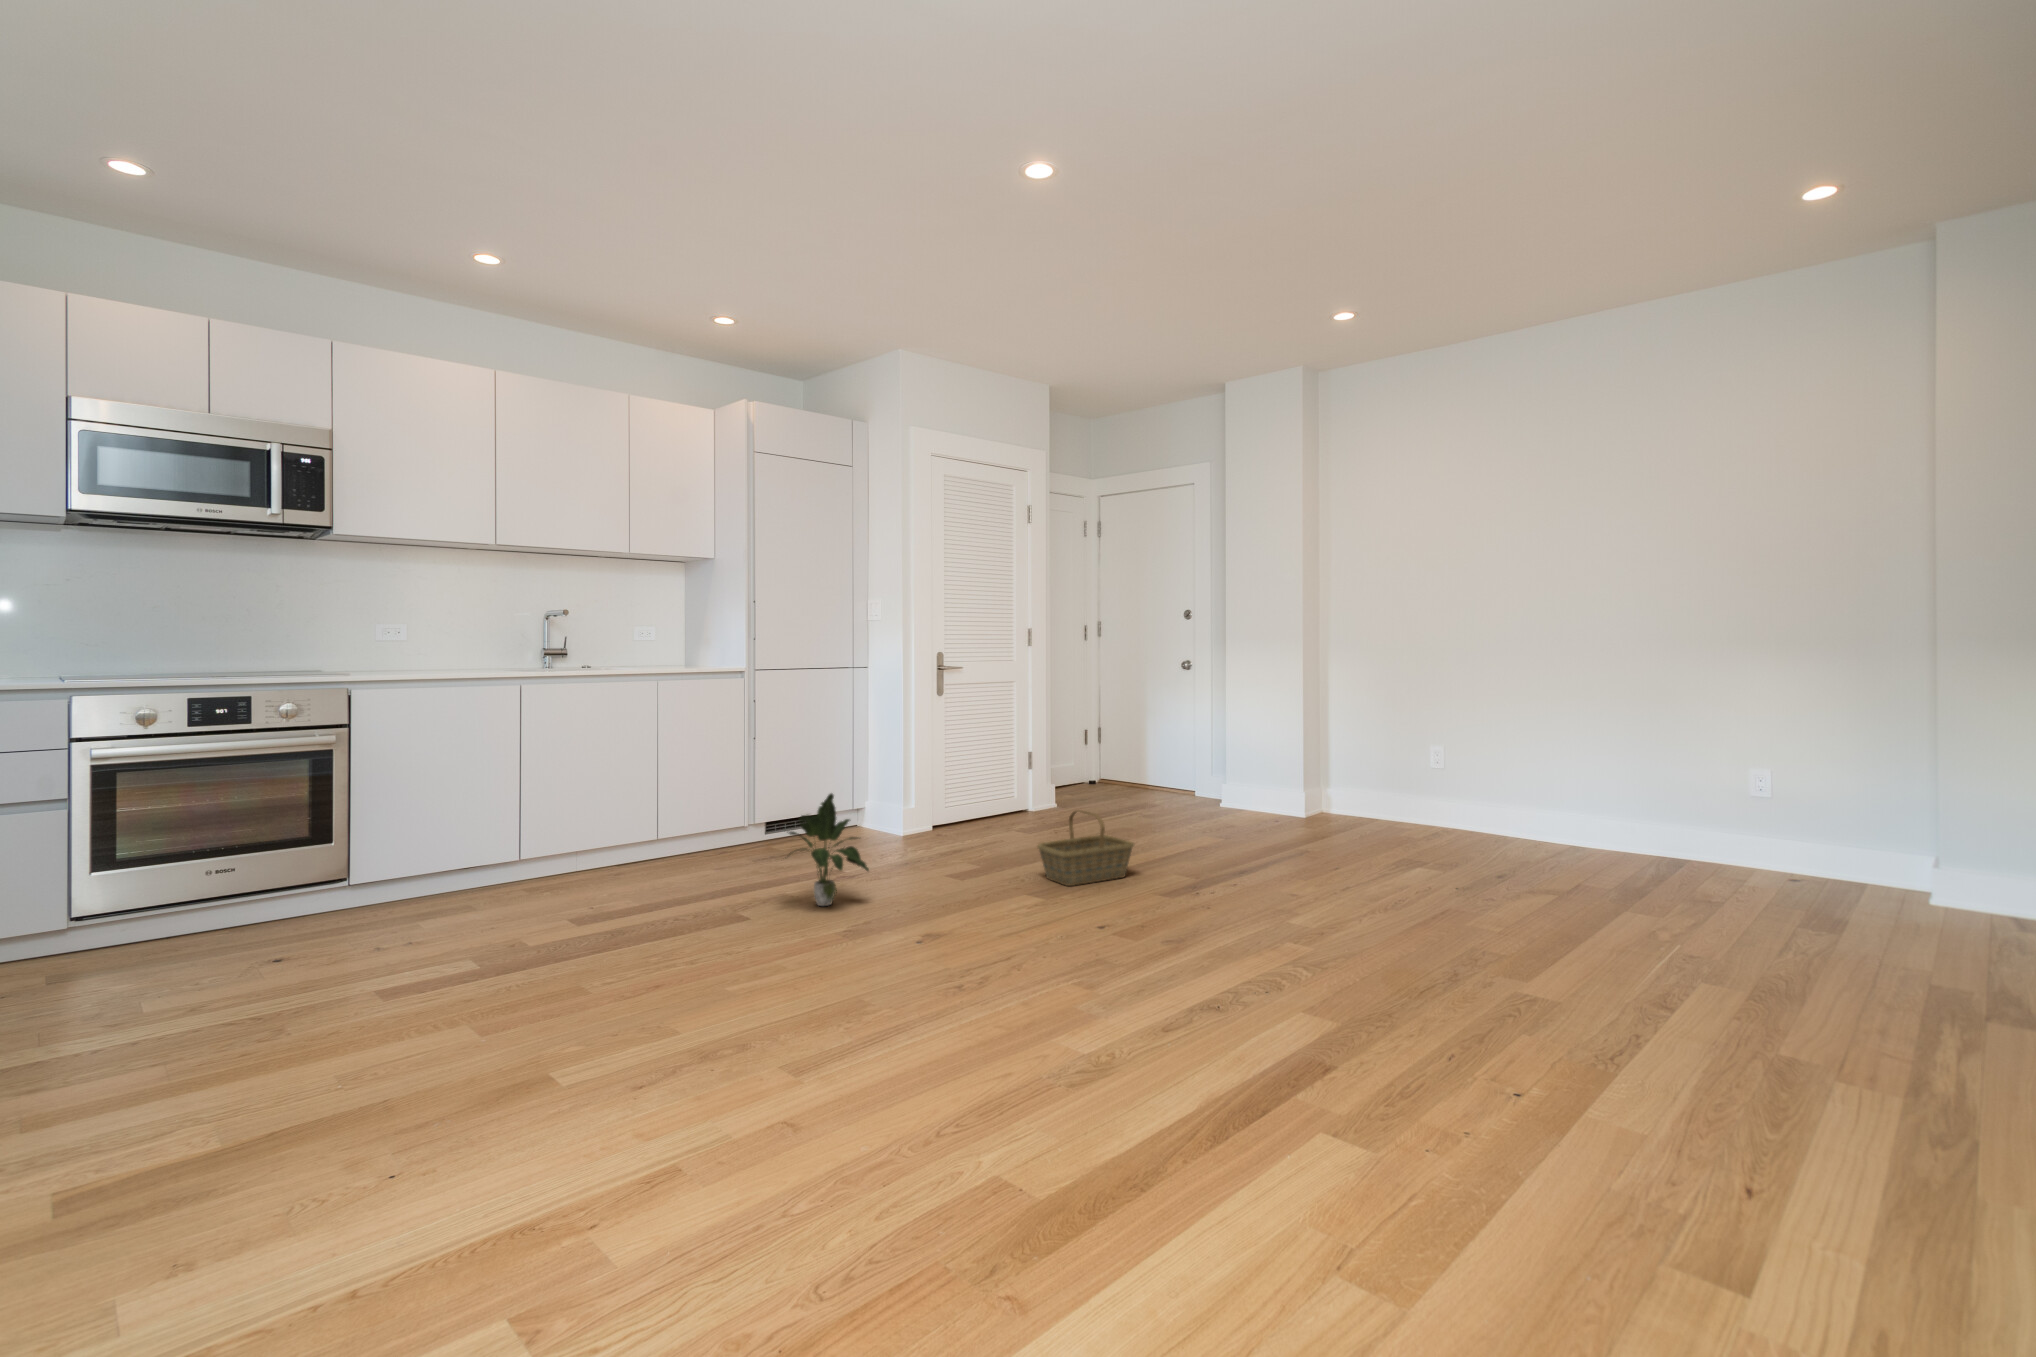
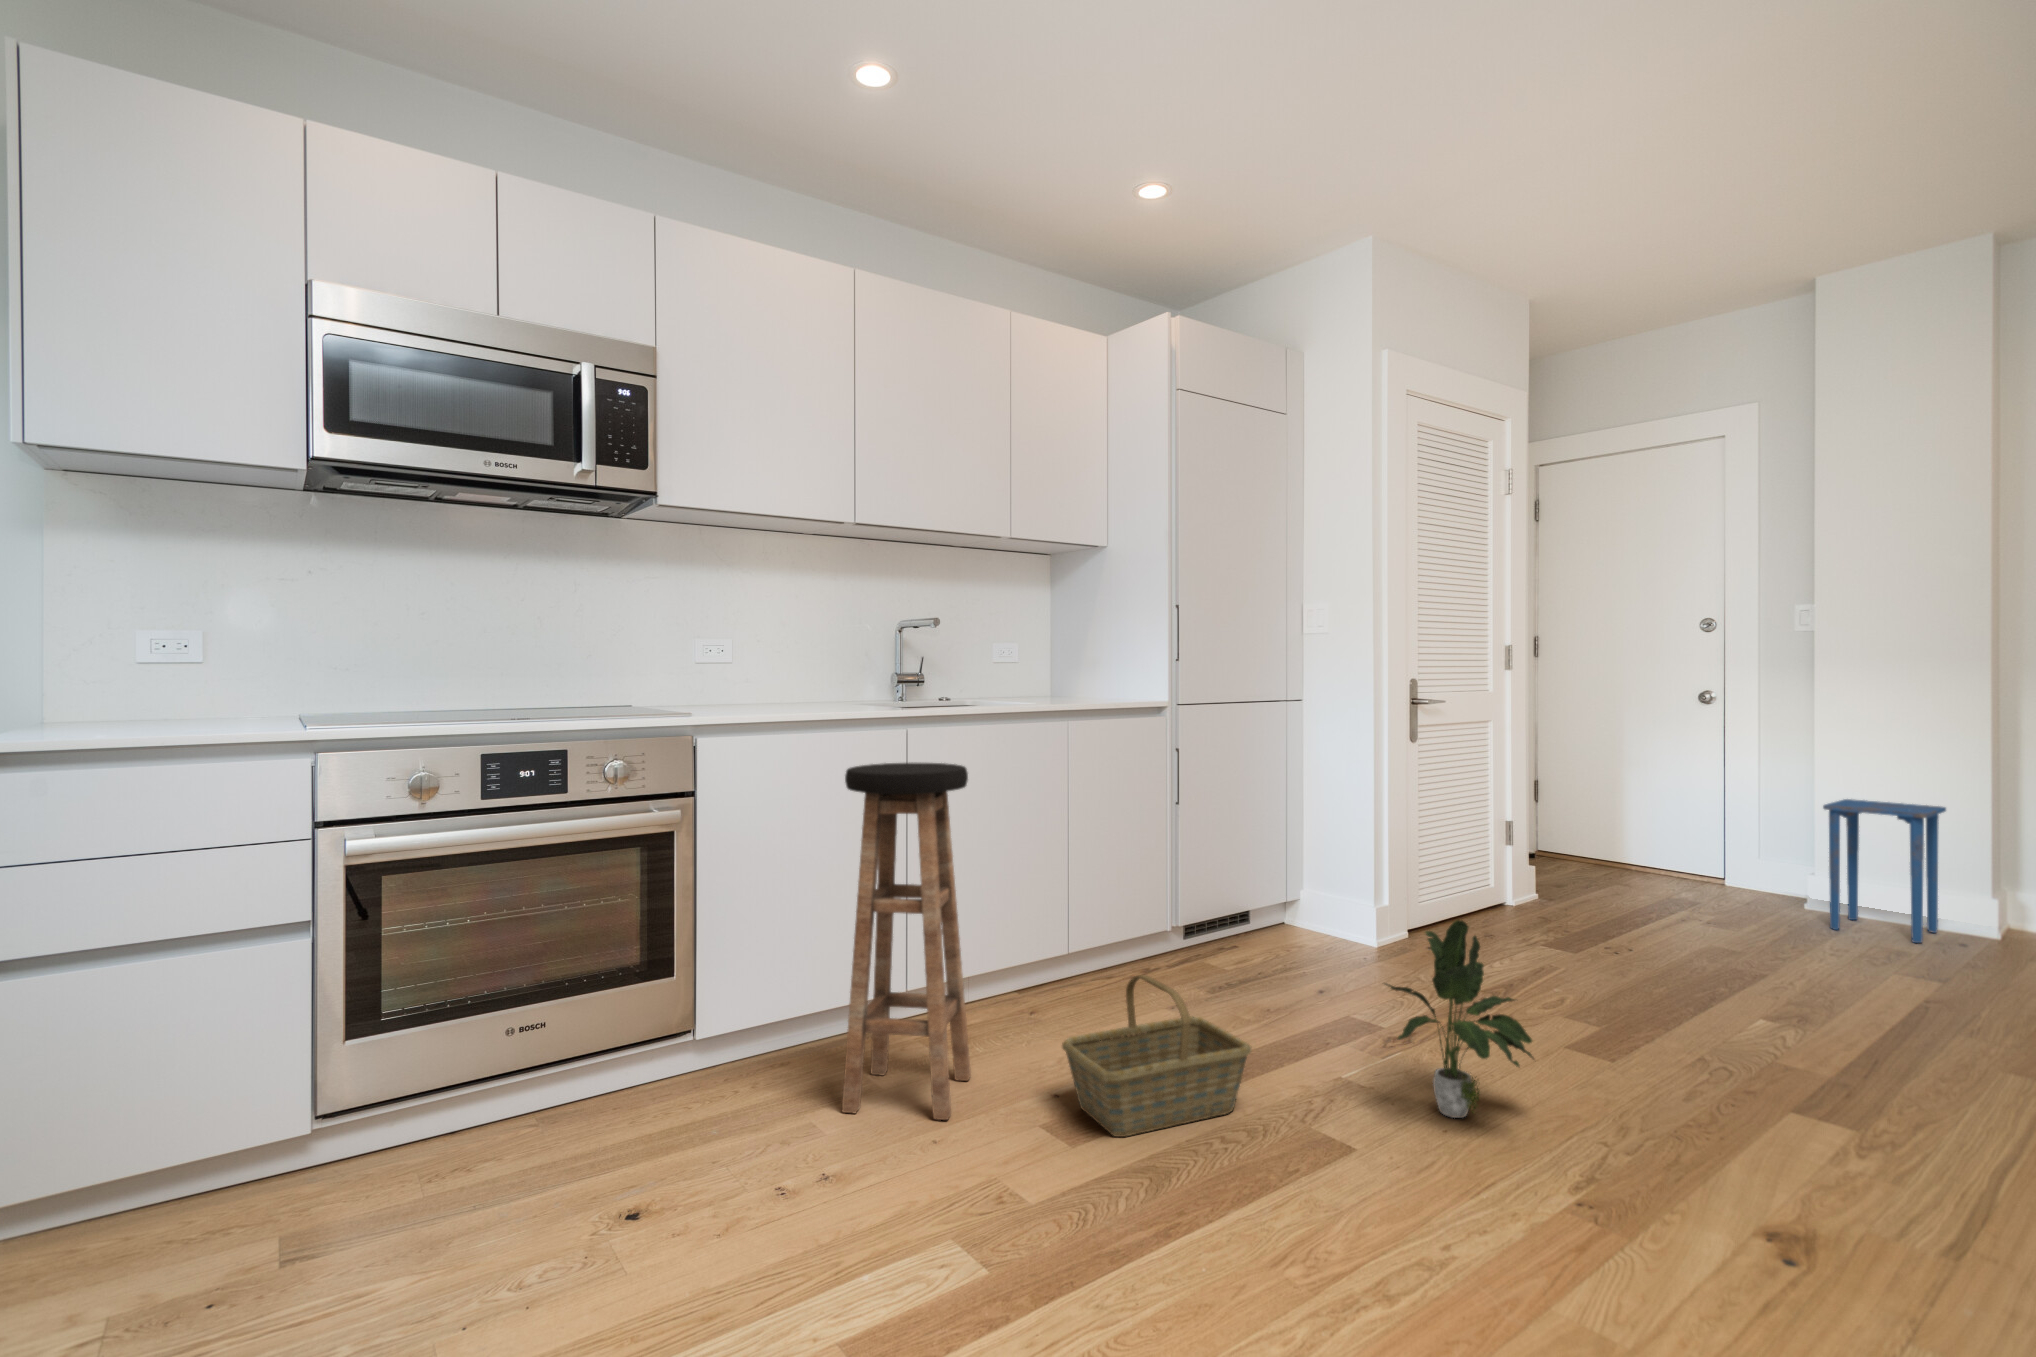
bar stool: none [442,705,543,917] -> present [842,763,971,1120]
side table: none [1212,736,1283,825] -> present [1823,799,1946,943]
basket: present [1037,810,1134,886] -> present [1062,975,1251,1137]

